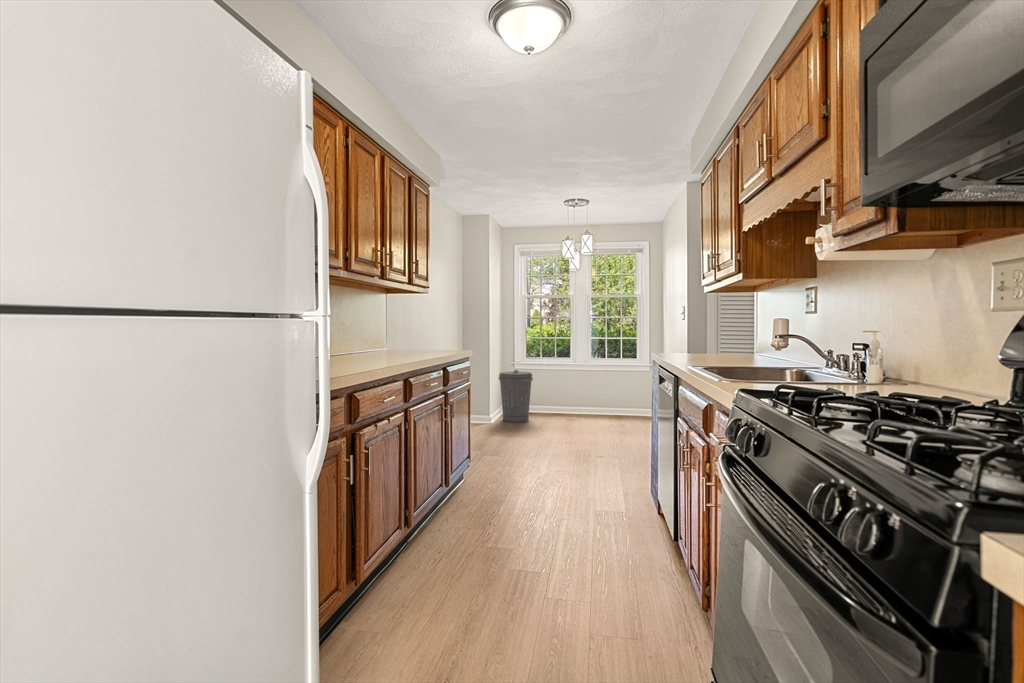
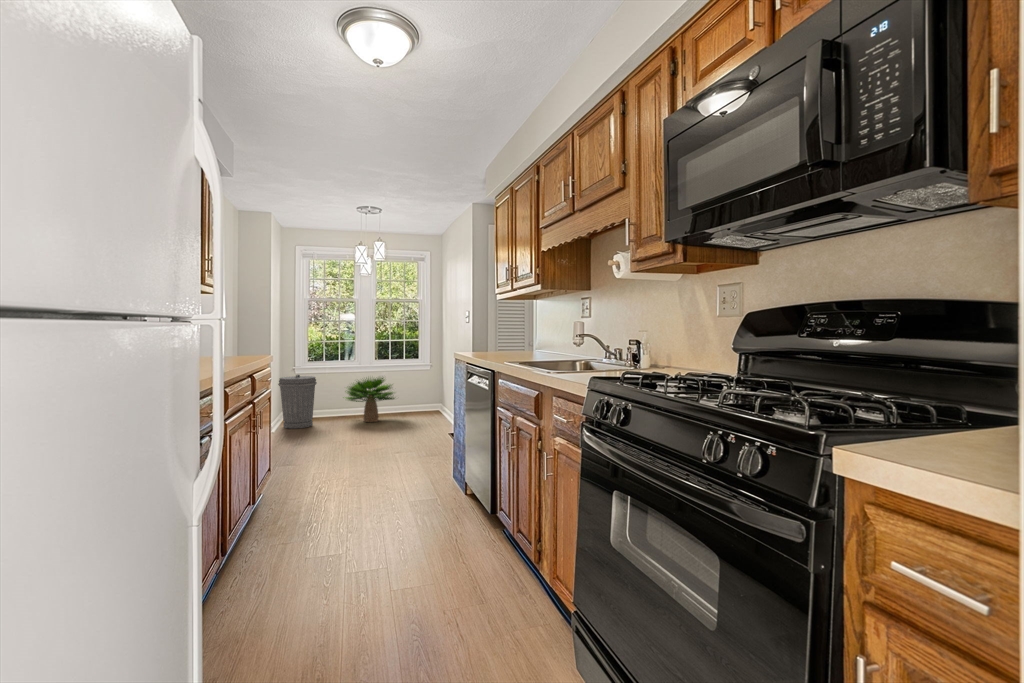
potted plant: none [556,373,614,422] -> present [345,378,395,422]

